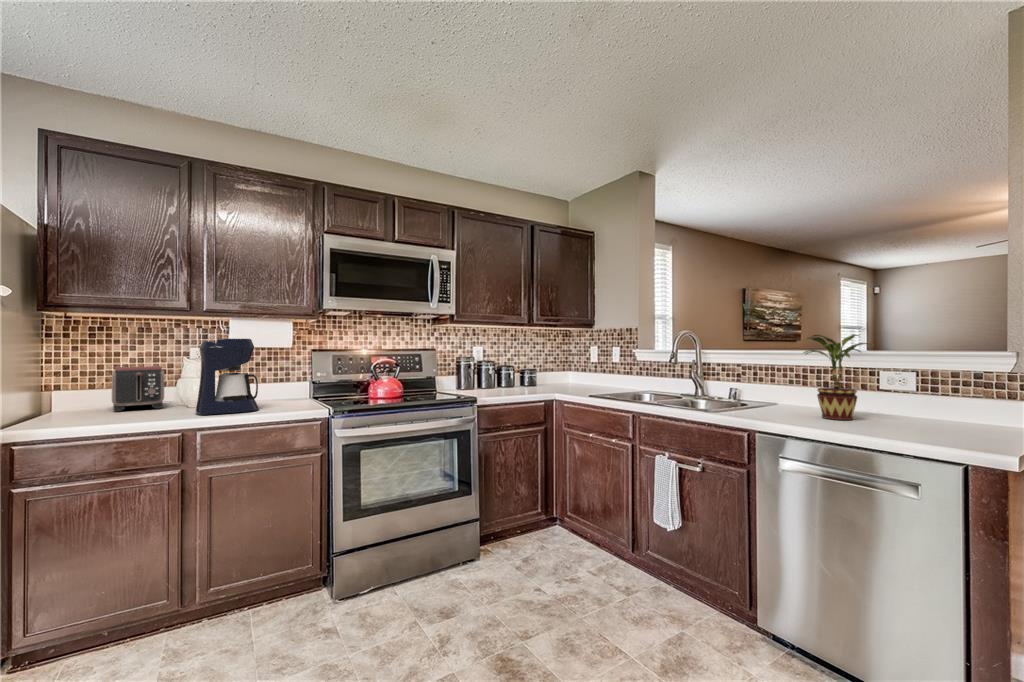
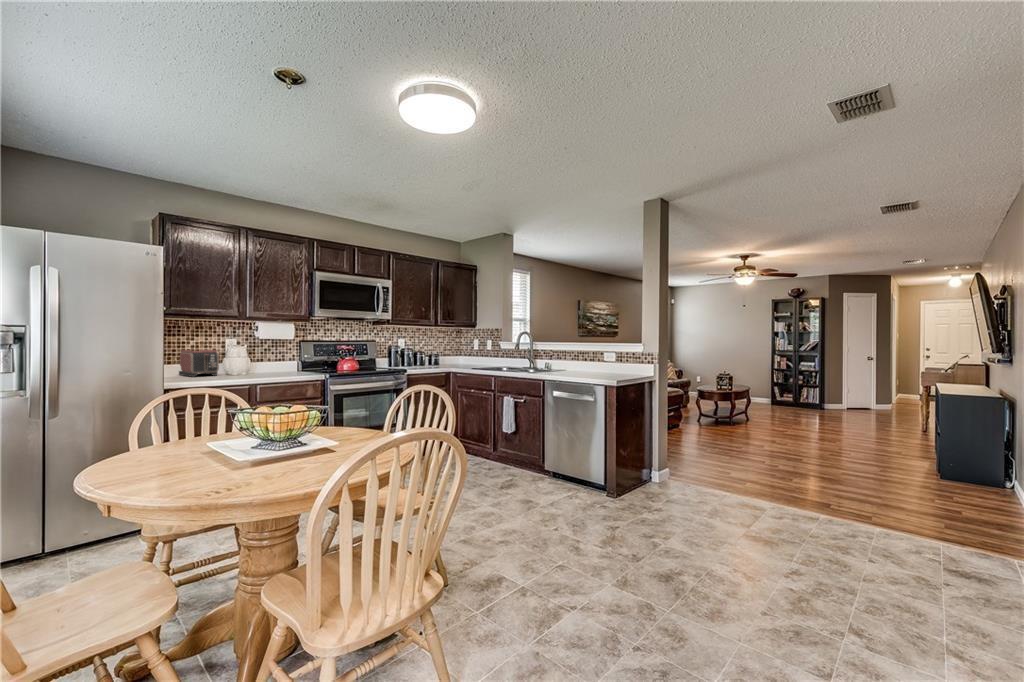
potted plant: present [804,334,874,420] -> none [569,336,595,375]
coffee maker: present [196,339,259,415] -> none [247,334,283,377]

